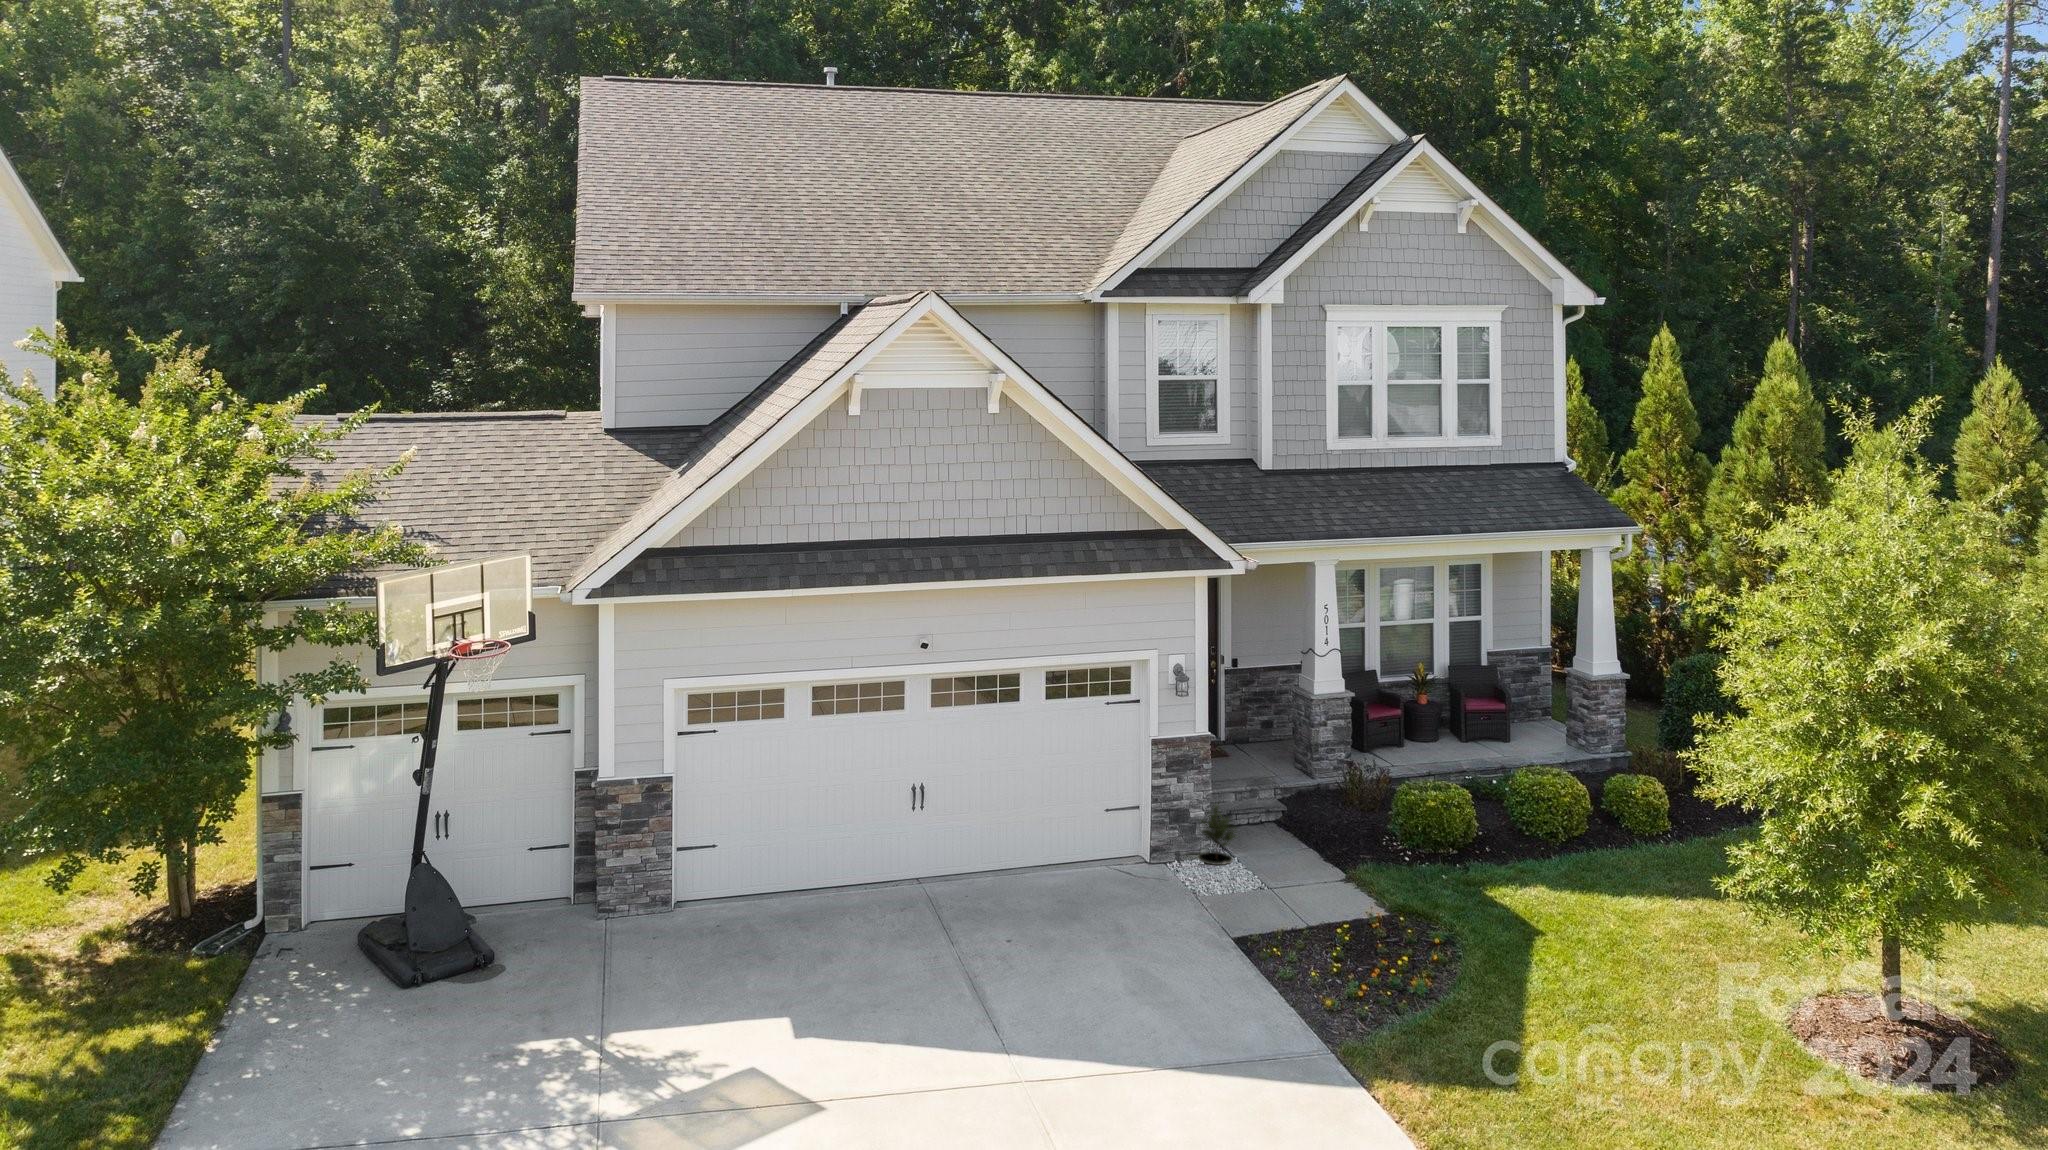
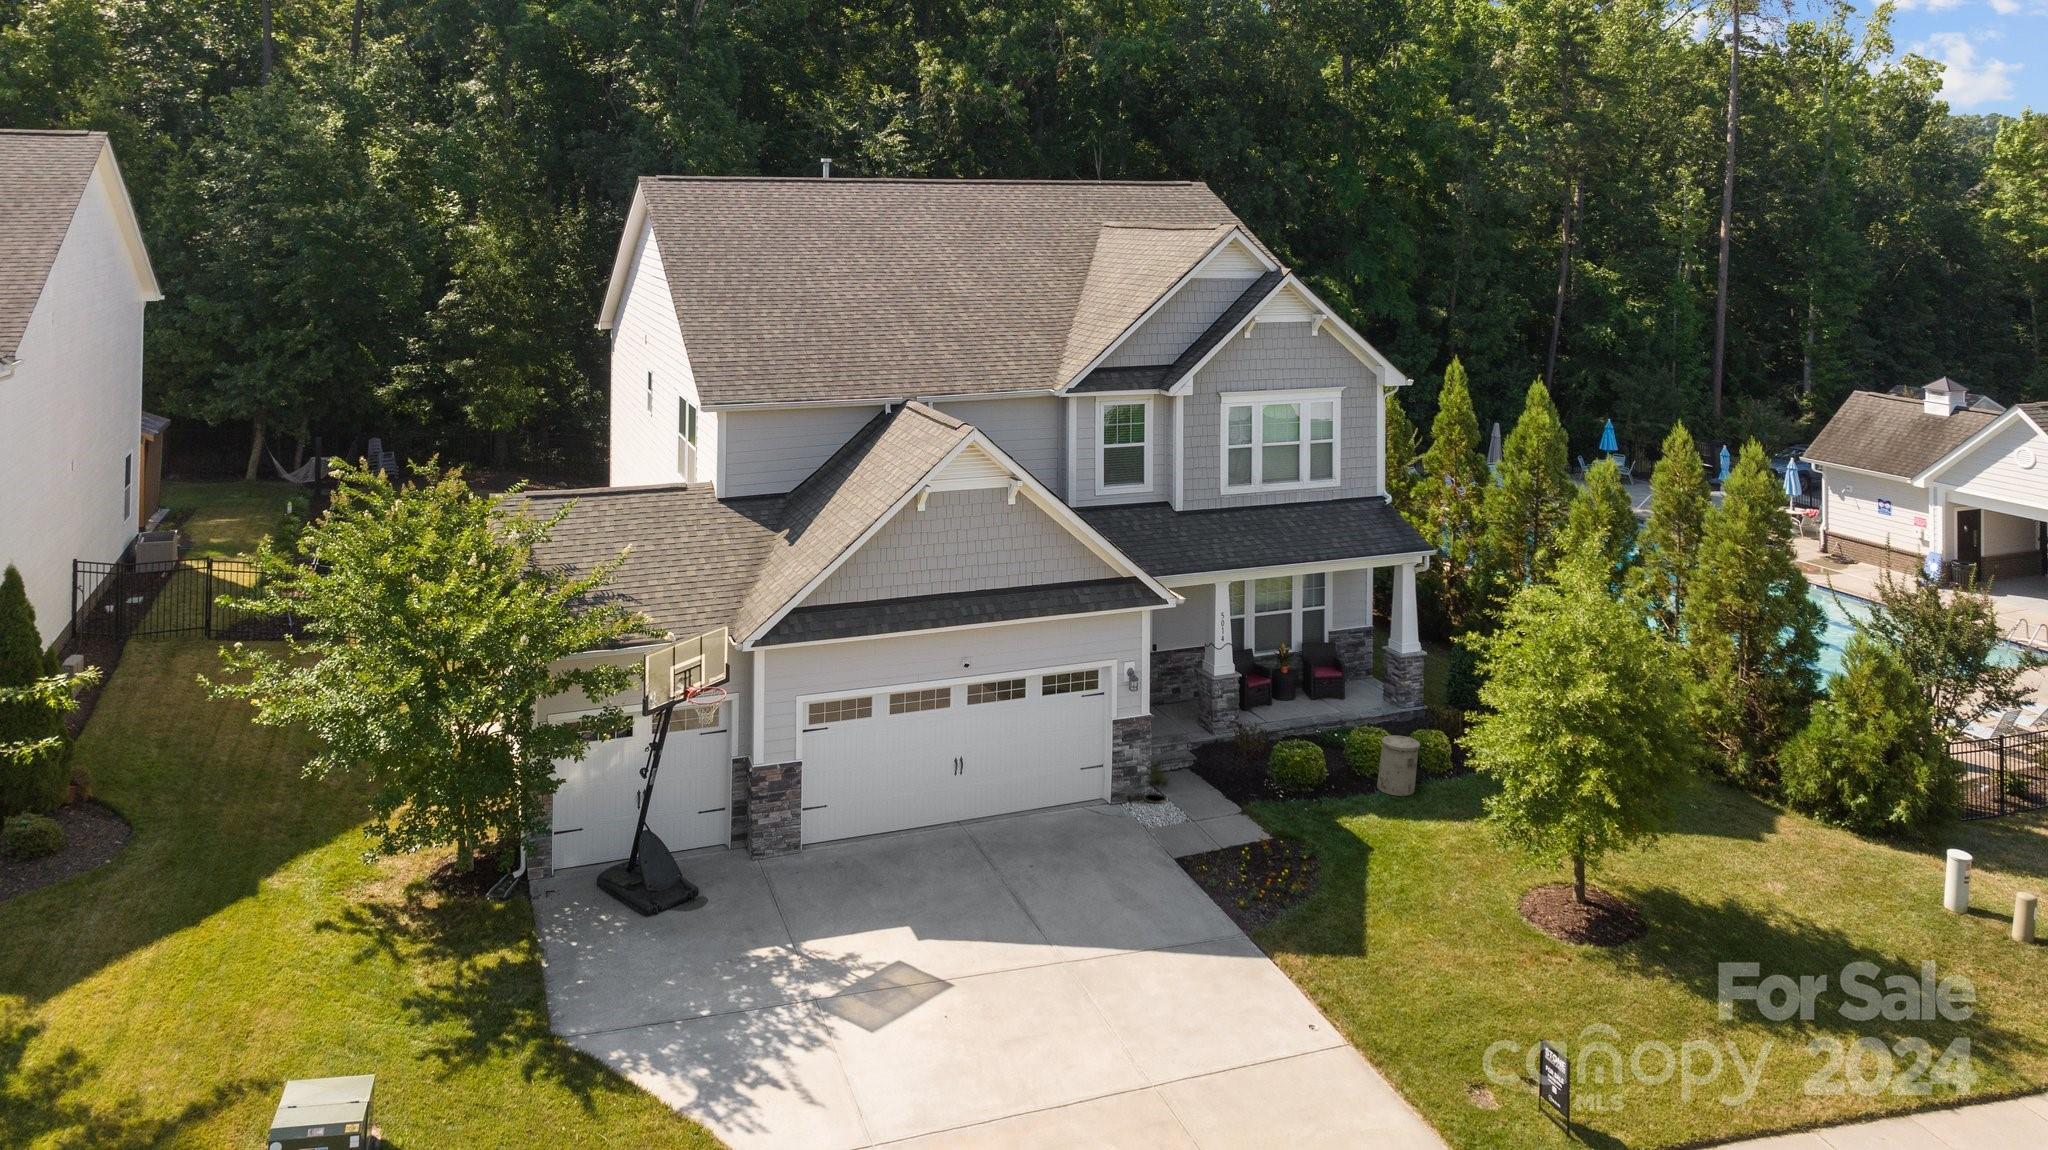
trash can: none [1555,776,1621,865] -> present [1377,735,1420,796]

